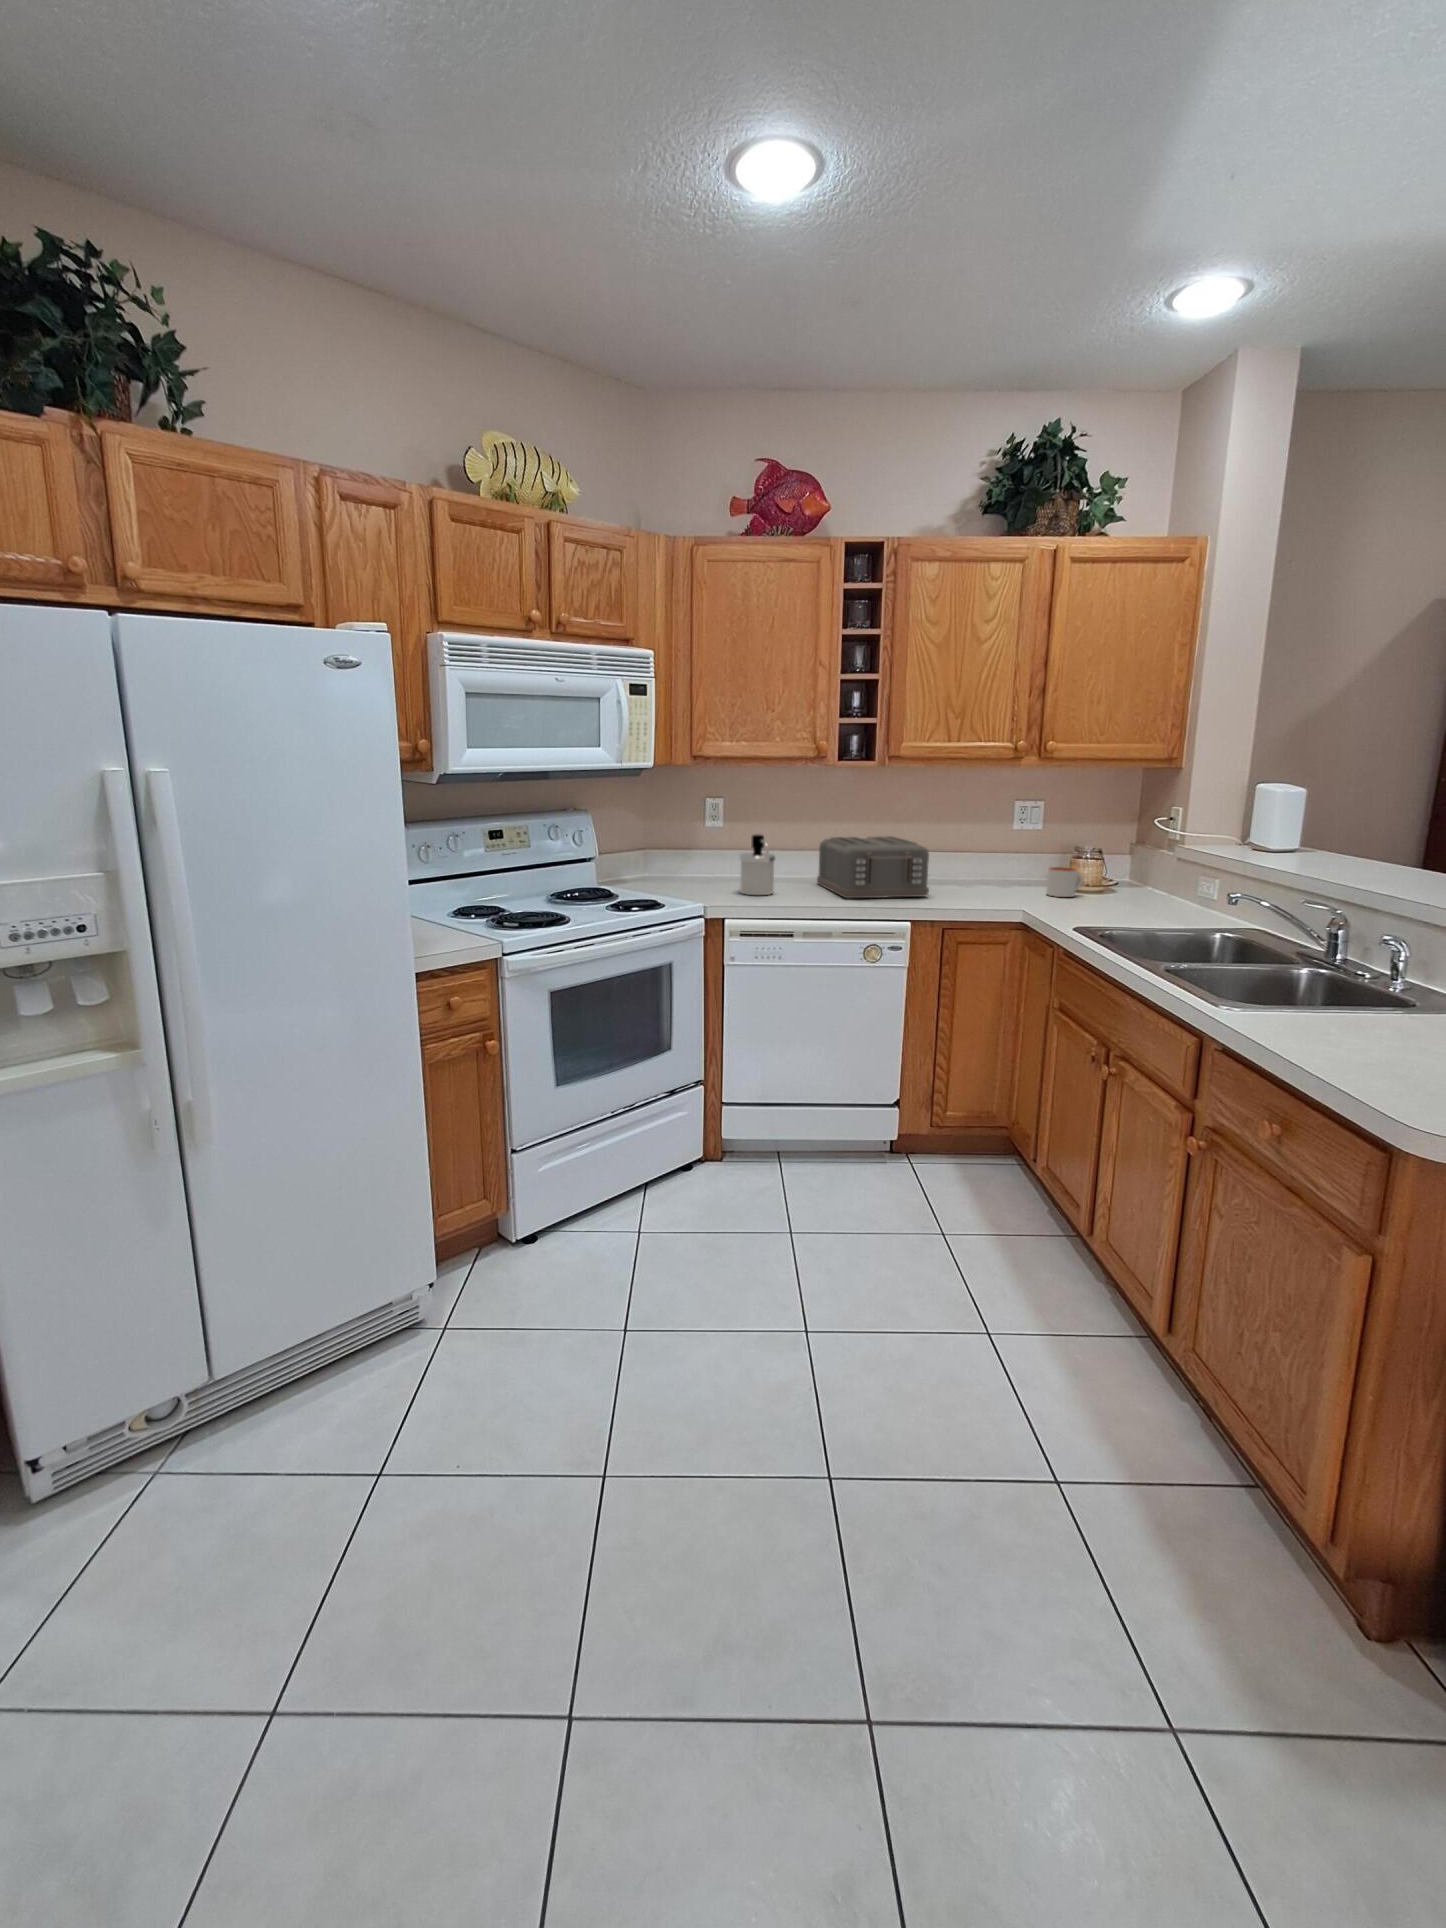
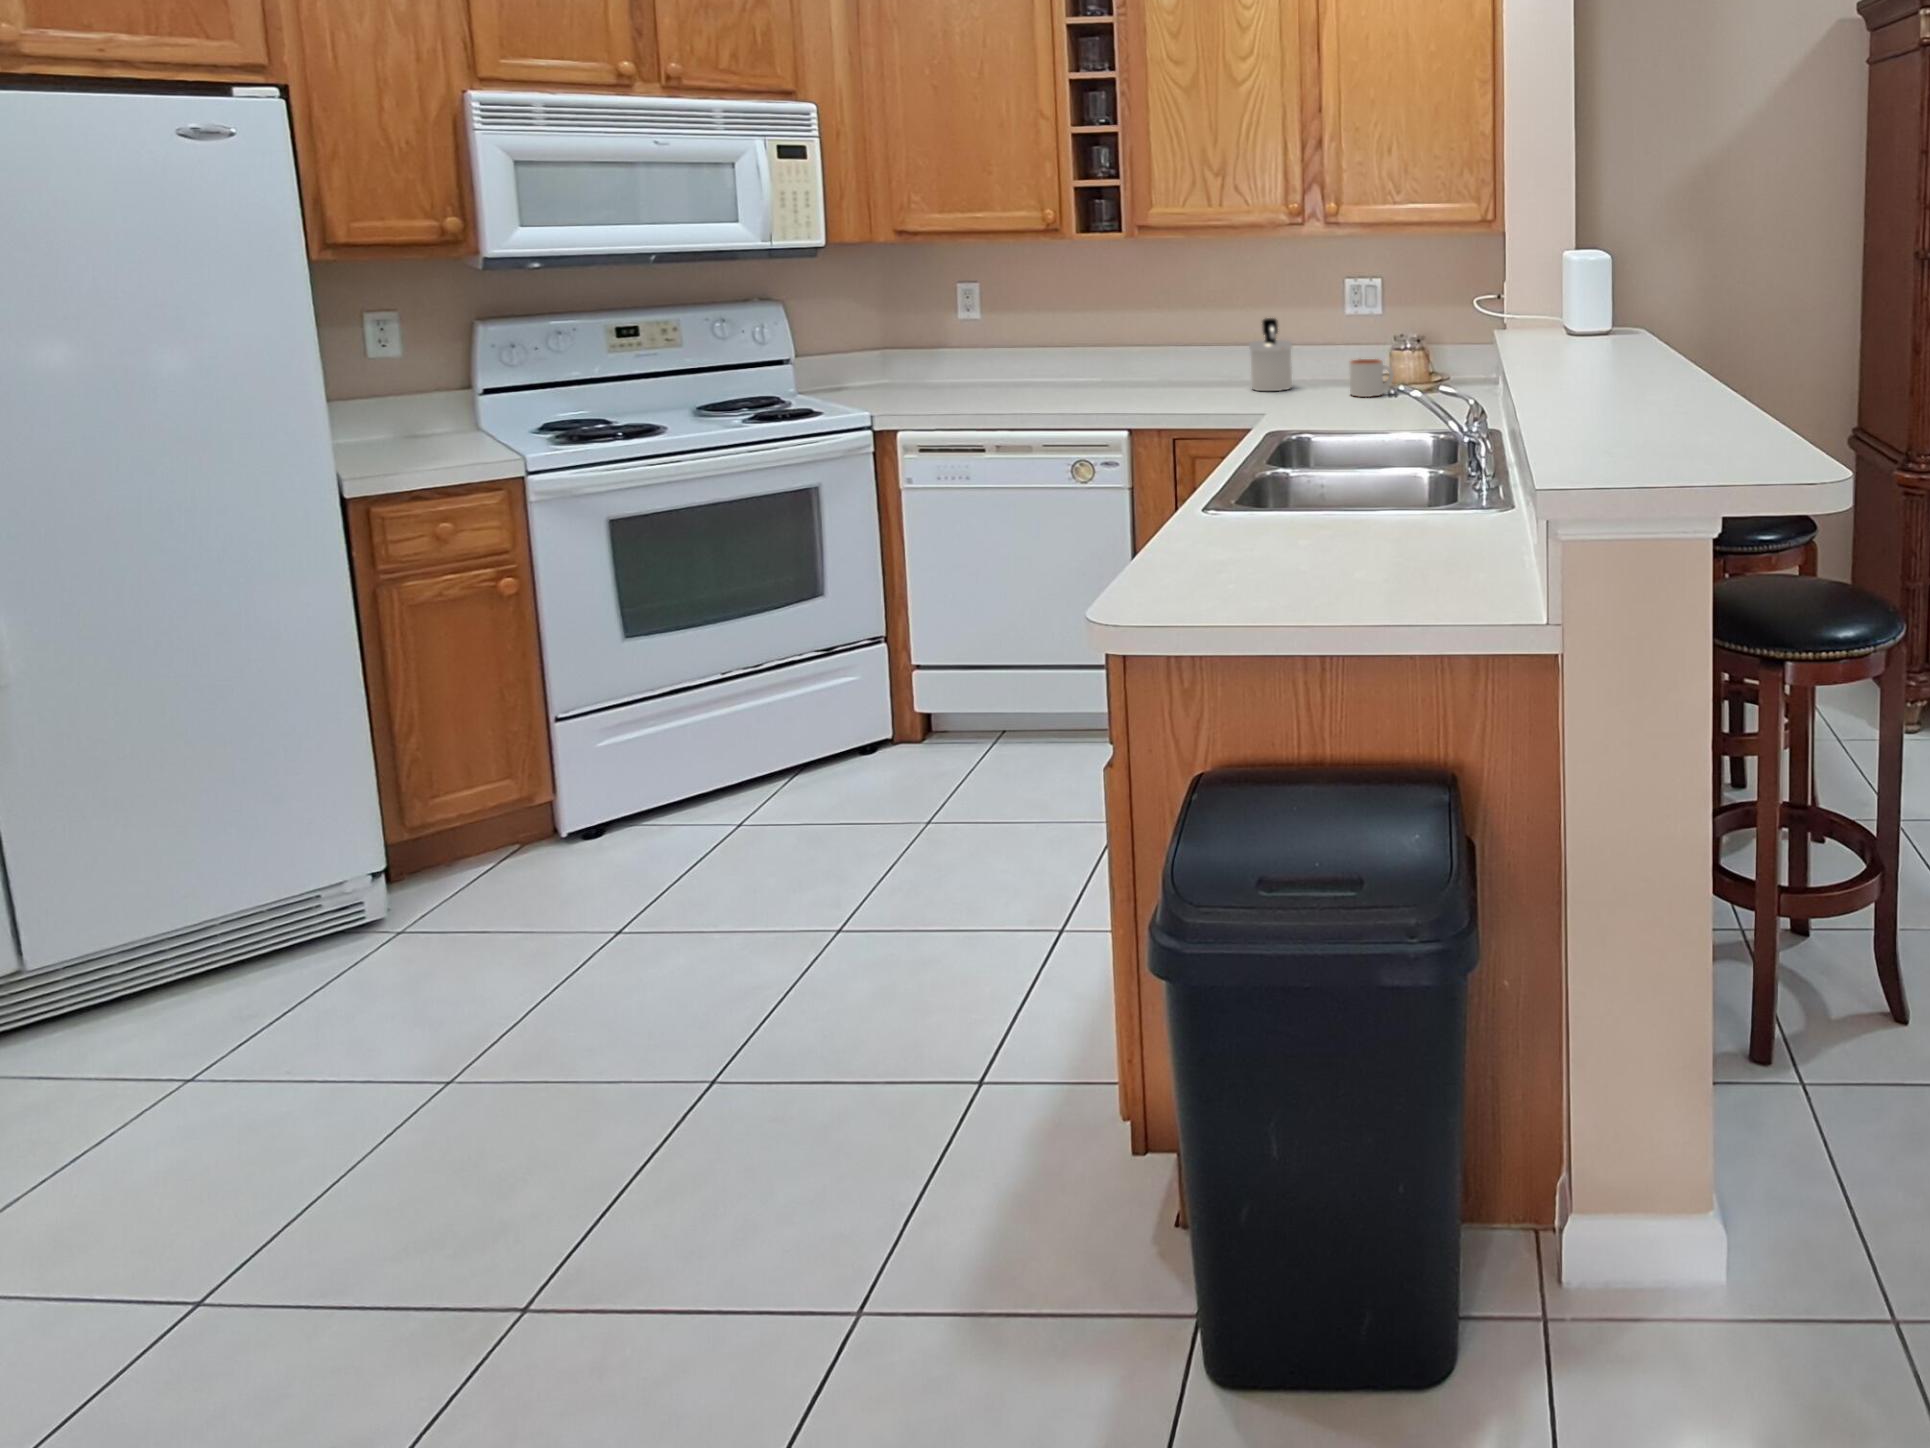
soap dispenser: present [740,835,776,895] -> present [1249,318,1292,391]
toaster: present [817,836,929,898] -> none [1071,324,1190,403]

